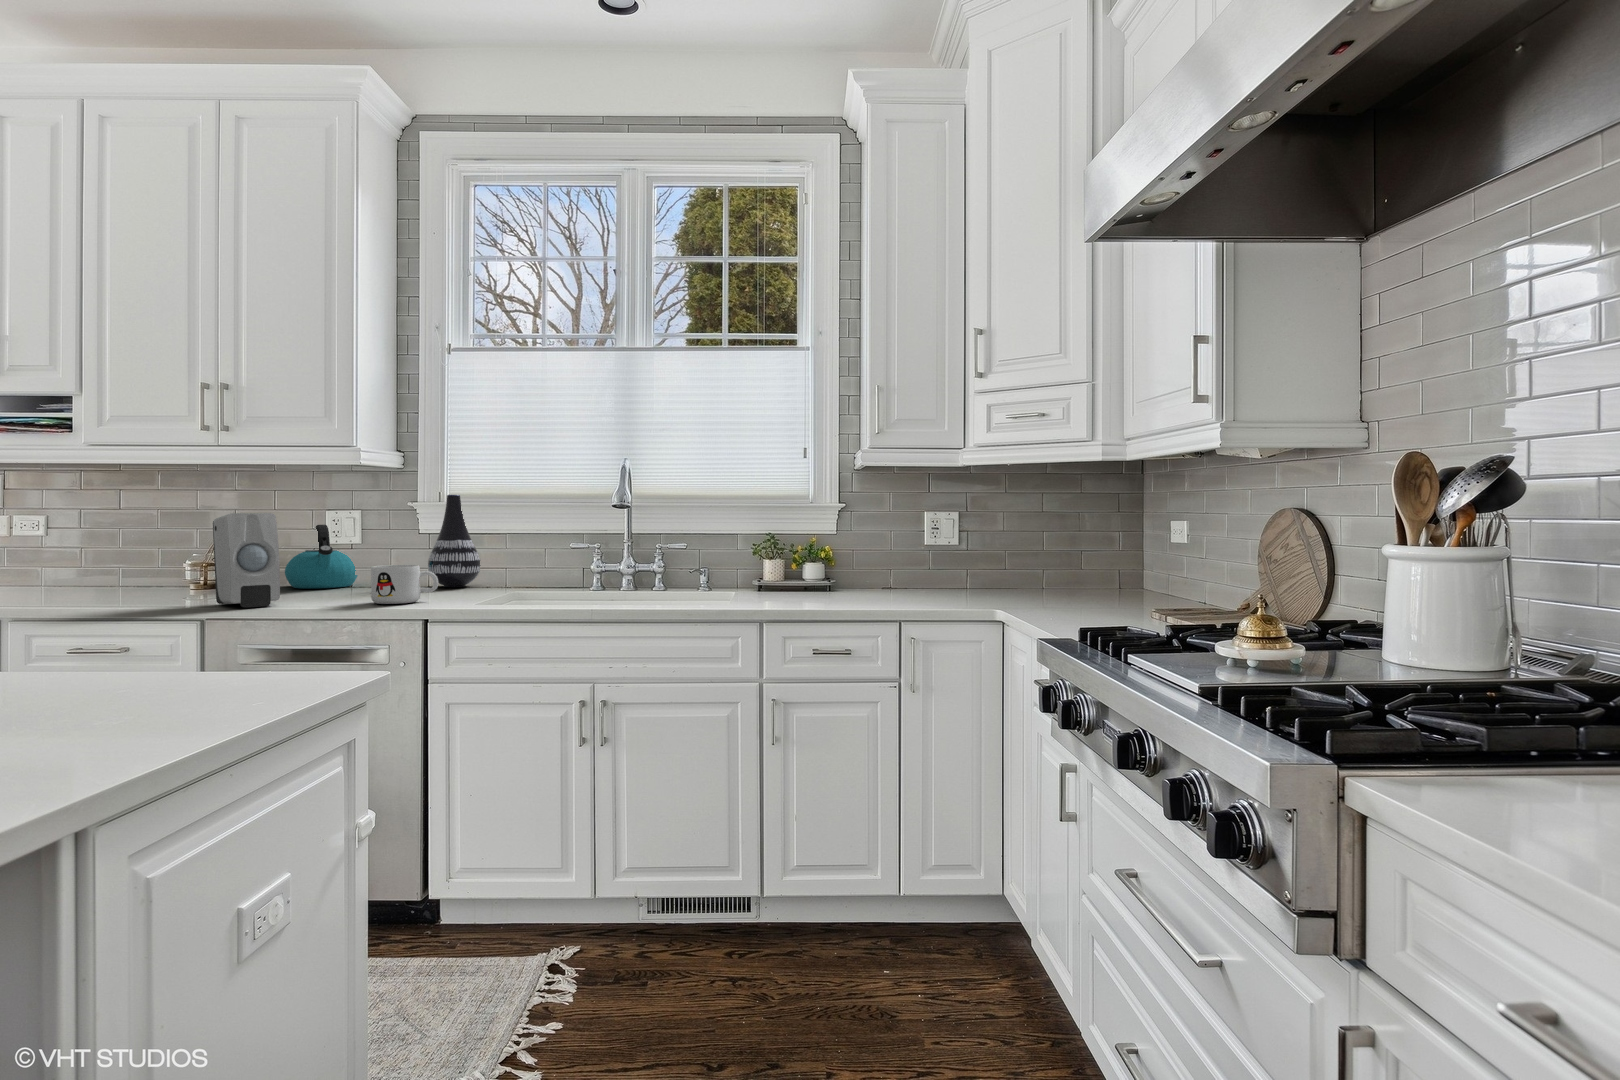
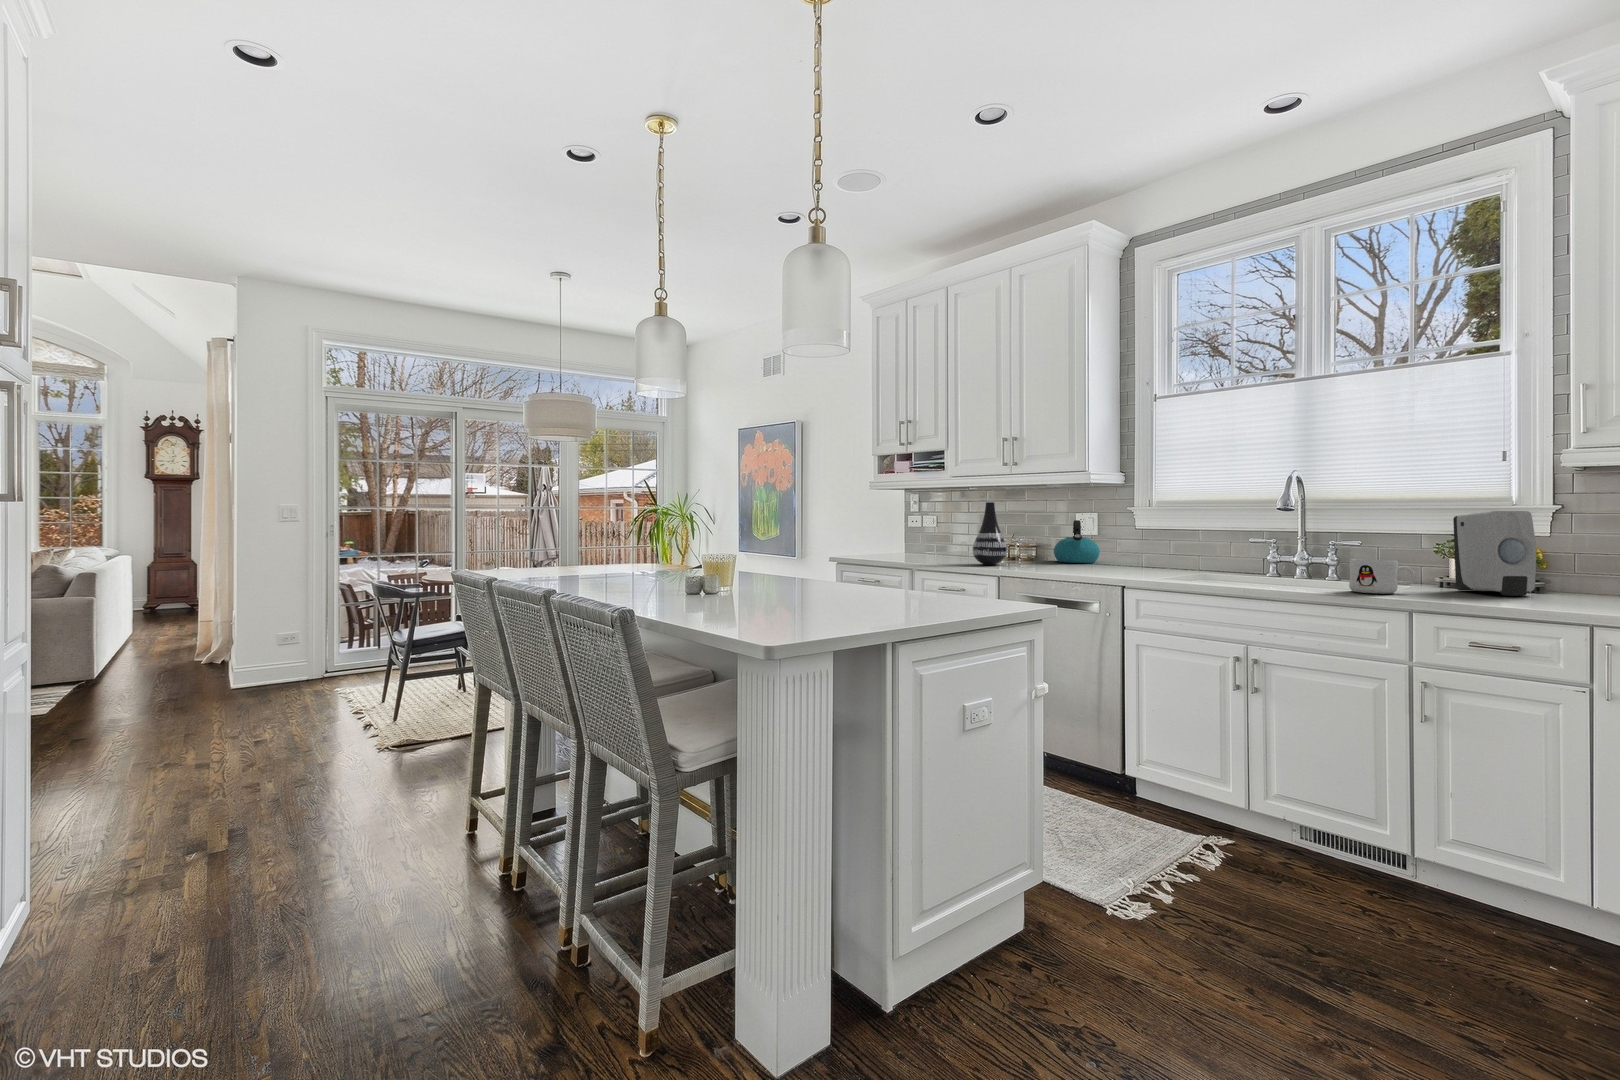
vase: present [428,495,481,587] -> present [973,502,1007,565]
soap dispenser: present [213,513,280,607] -> present [1453,511,1536,596]
mug: present [371,565,438,604] -> present [1349,559,1416,594]

